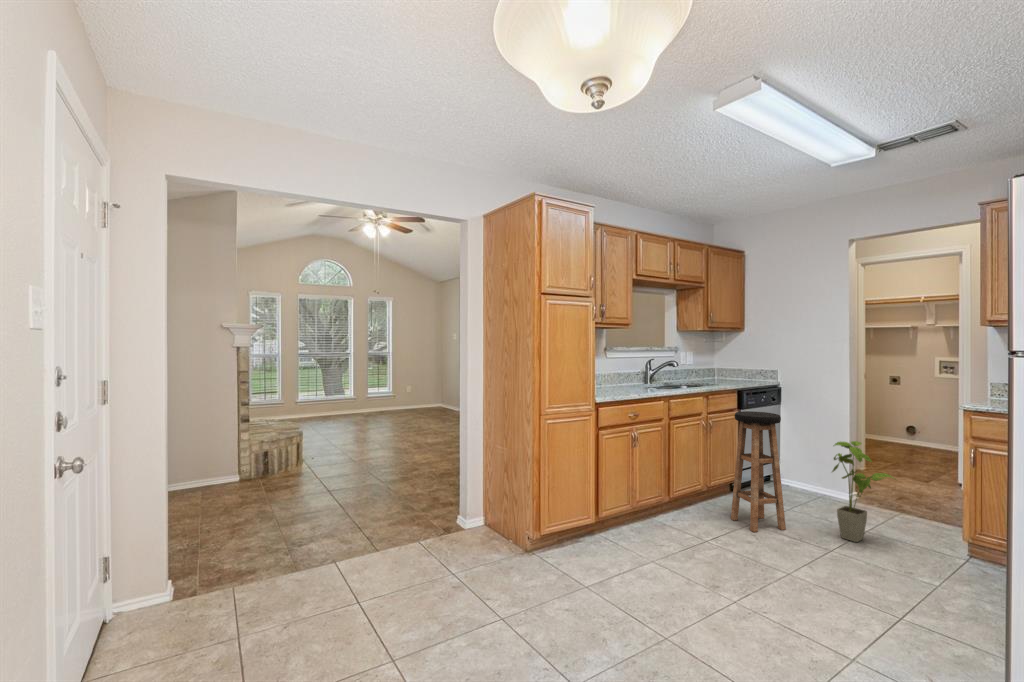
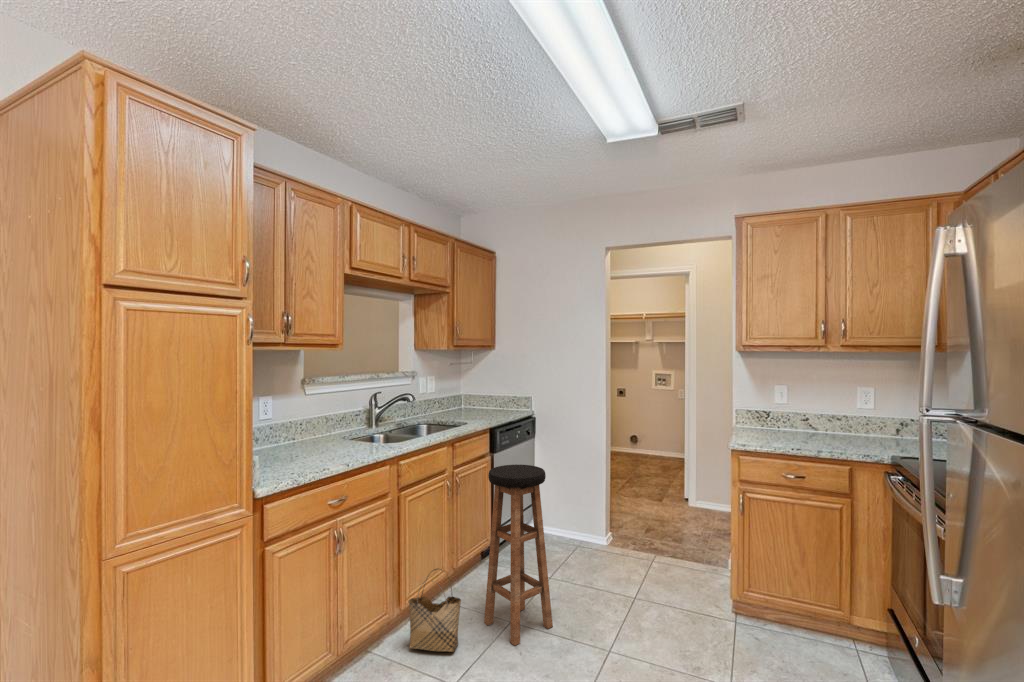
house plant: present [832,441,895,542] -> none [602,497,673,628]
woven basket: none [676,473,713,525] -> present [408,569,461,652]

